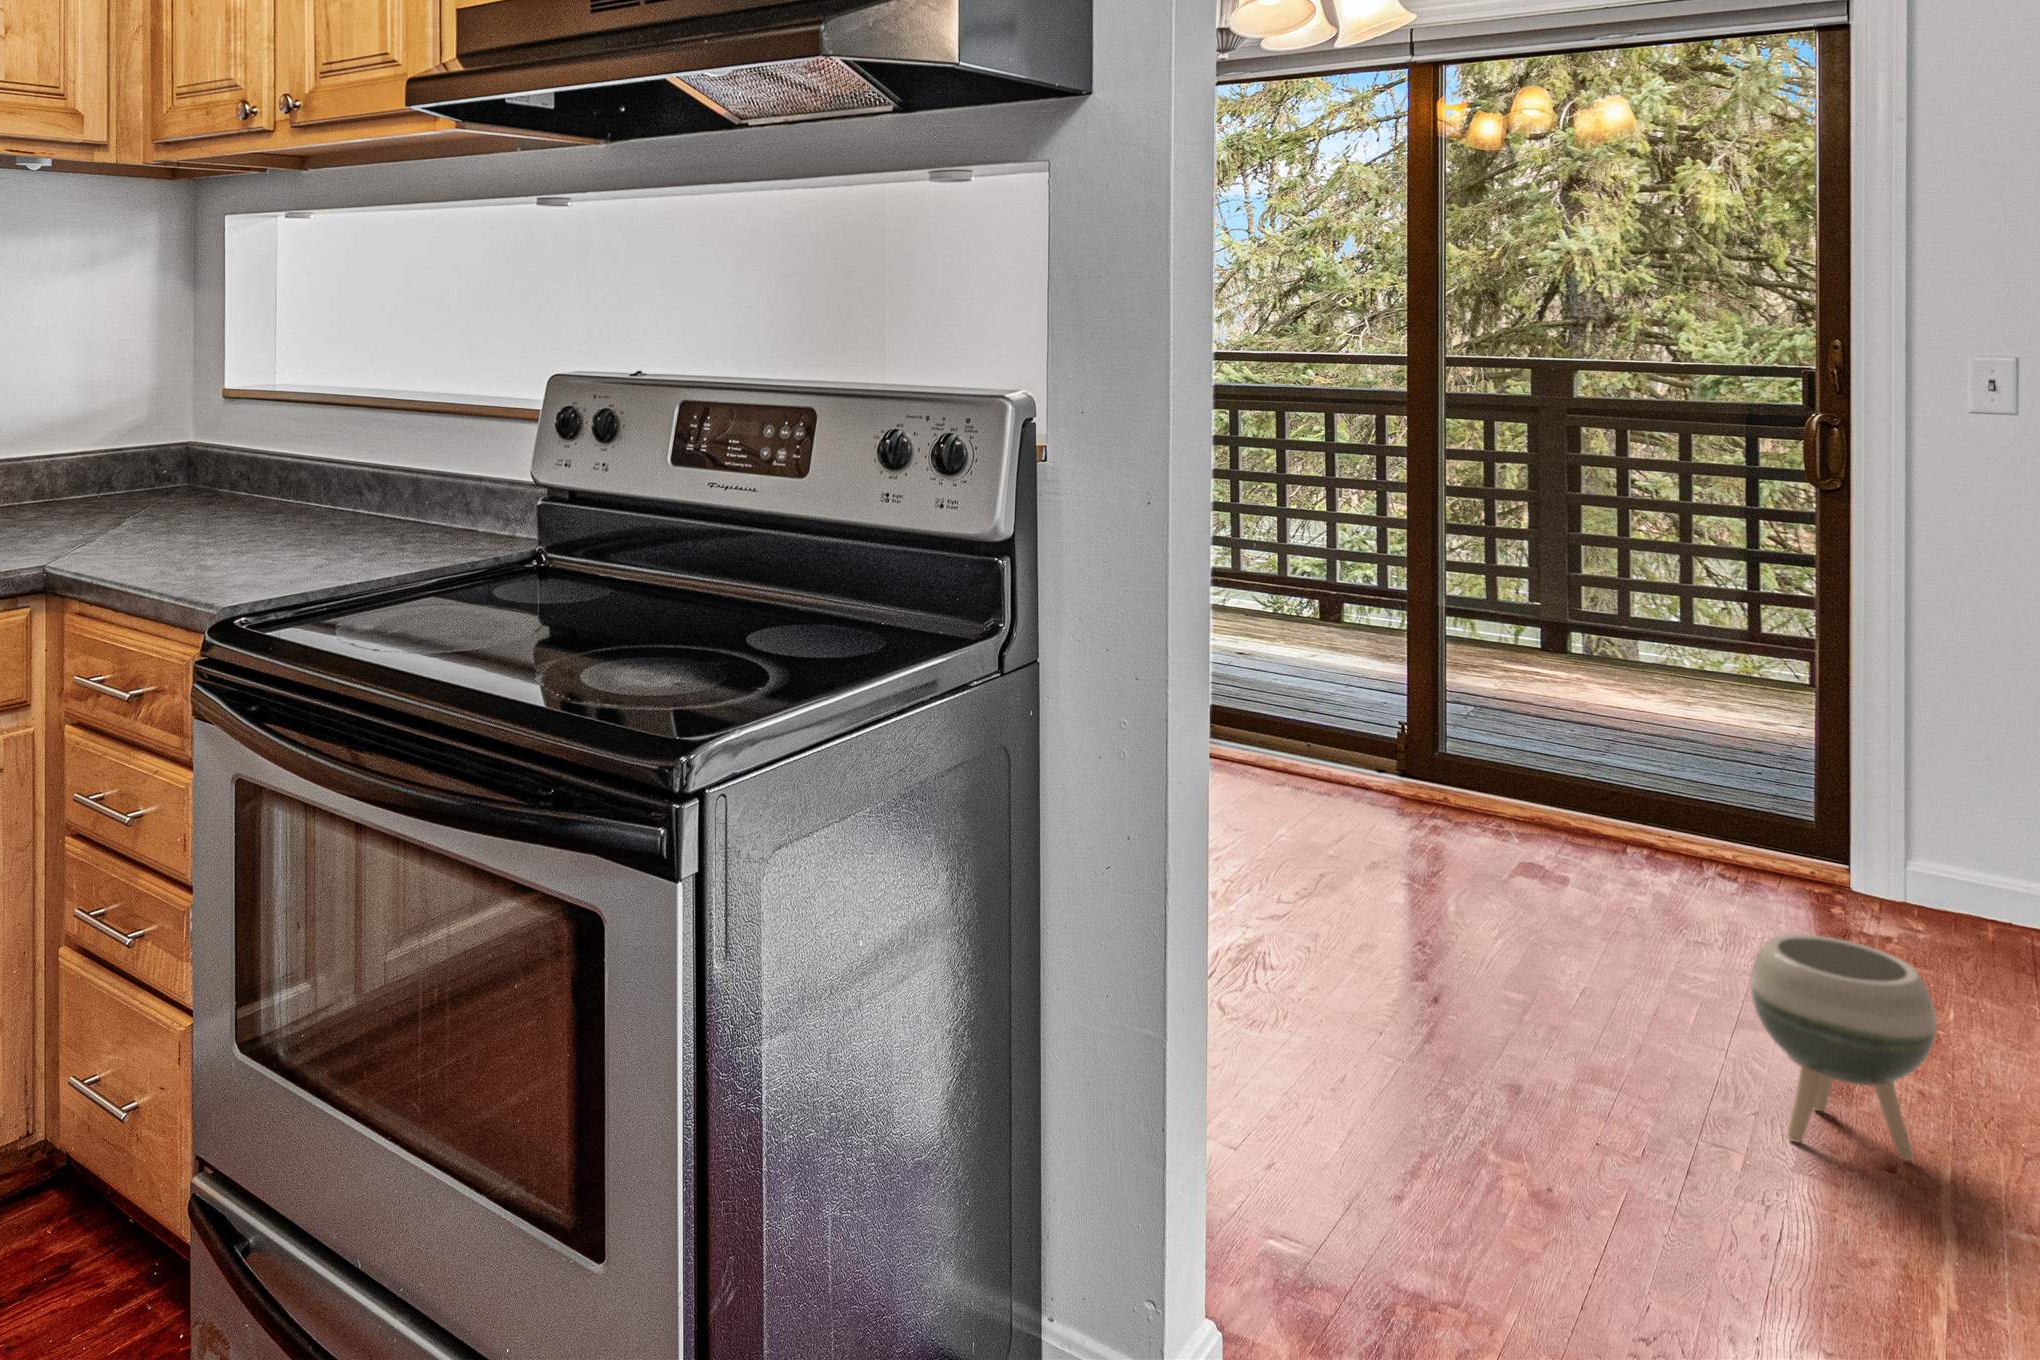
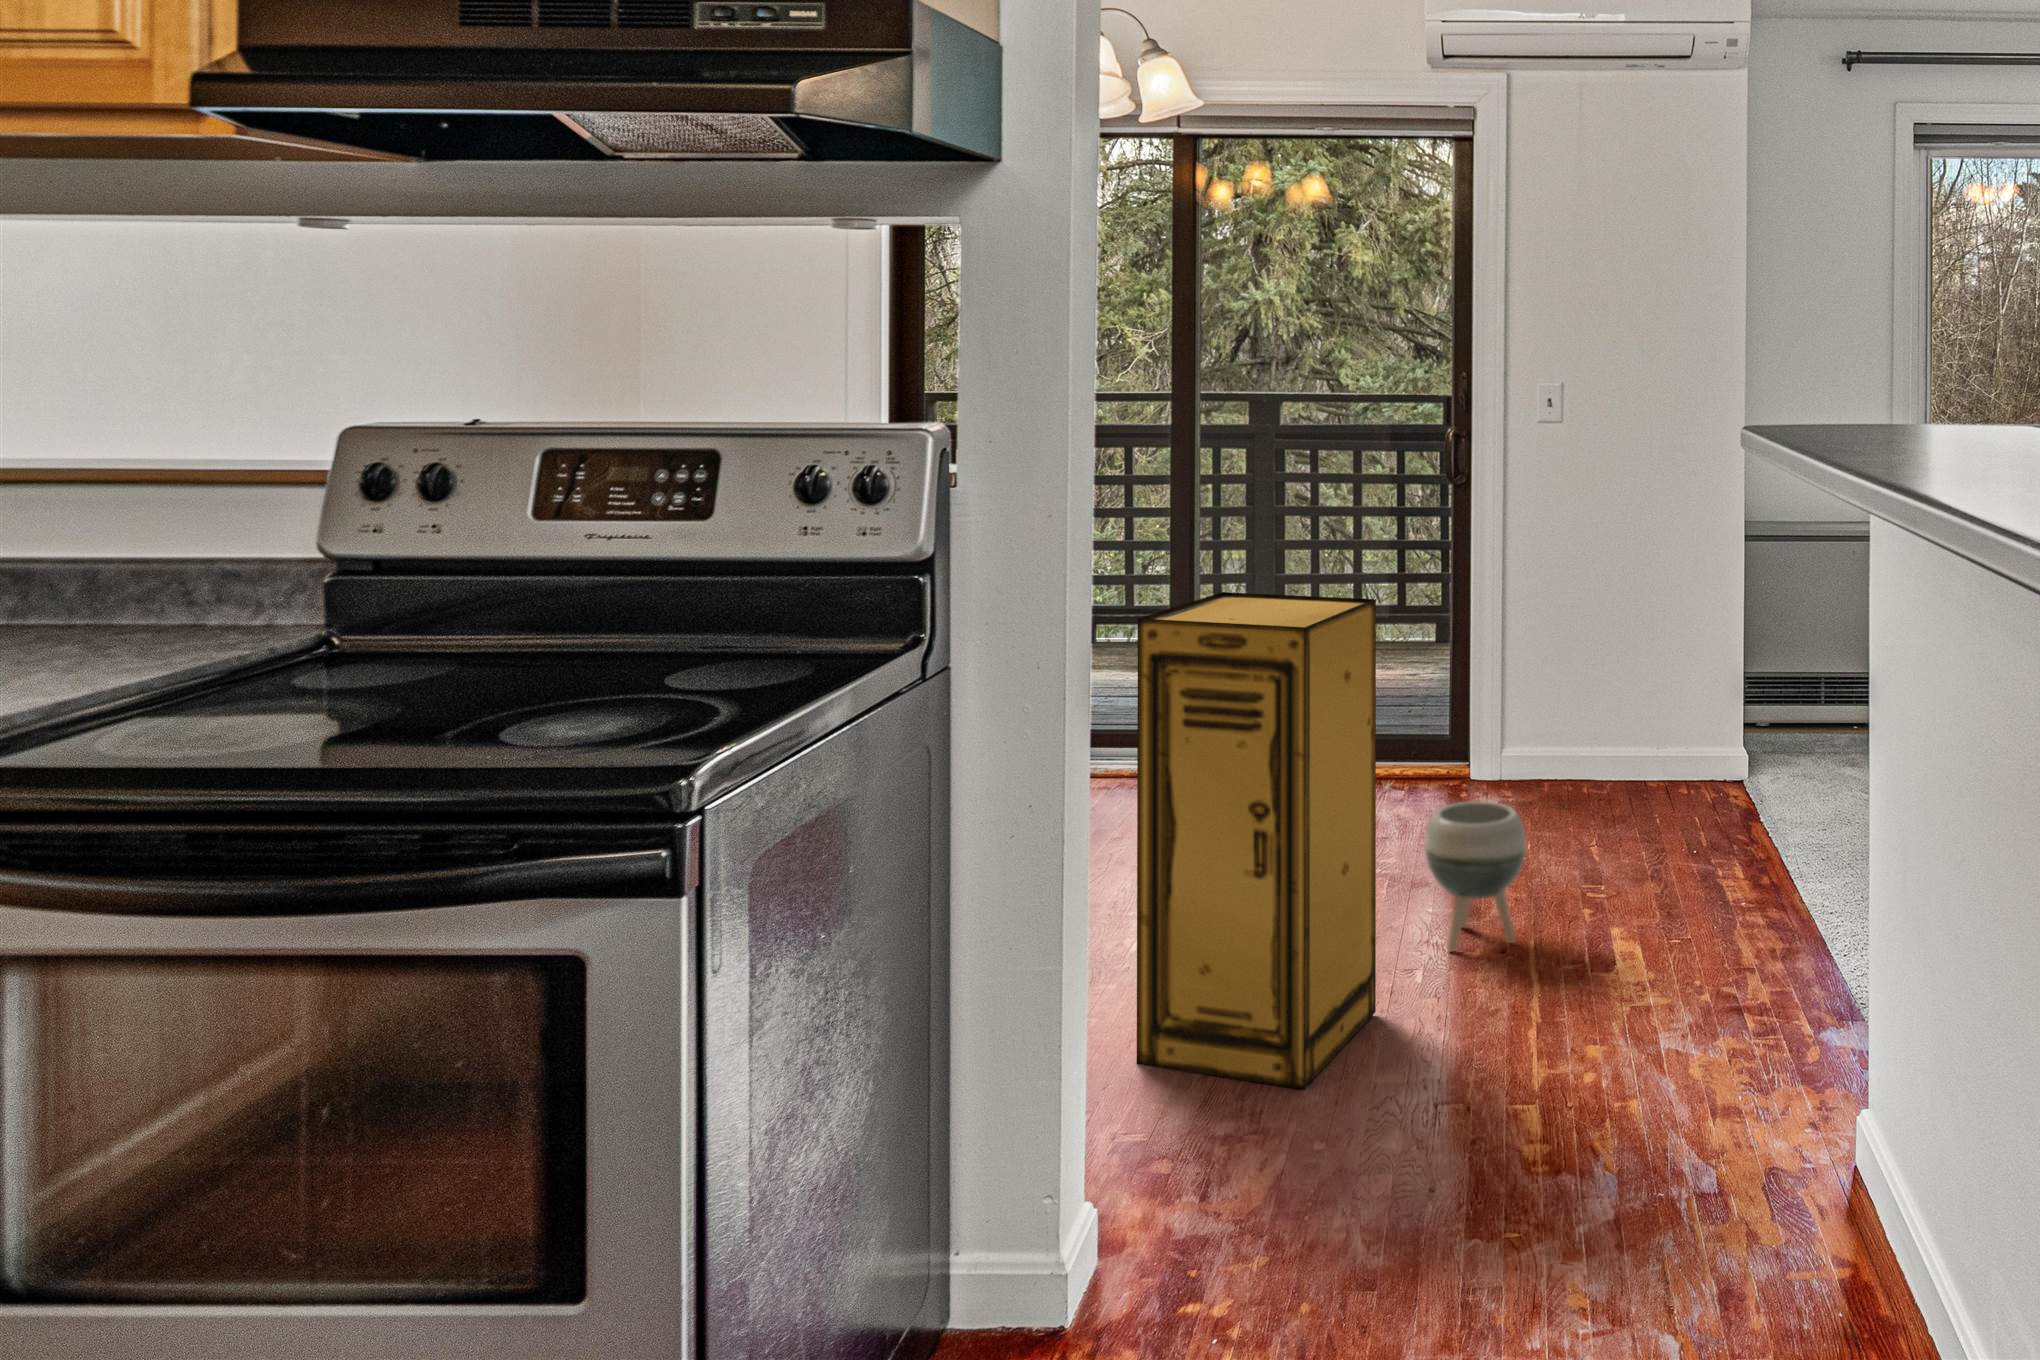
storage cabinet: none [1308,603,1659,1266] -> present [1137,592,1376,1089]

